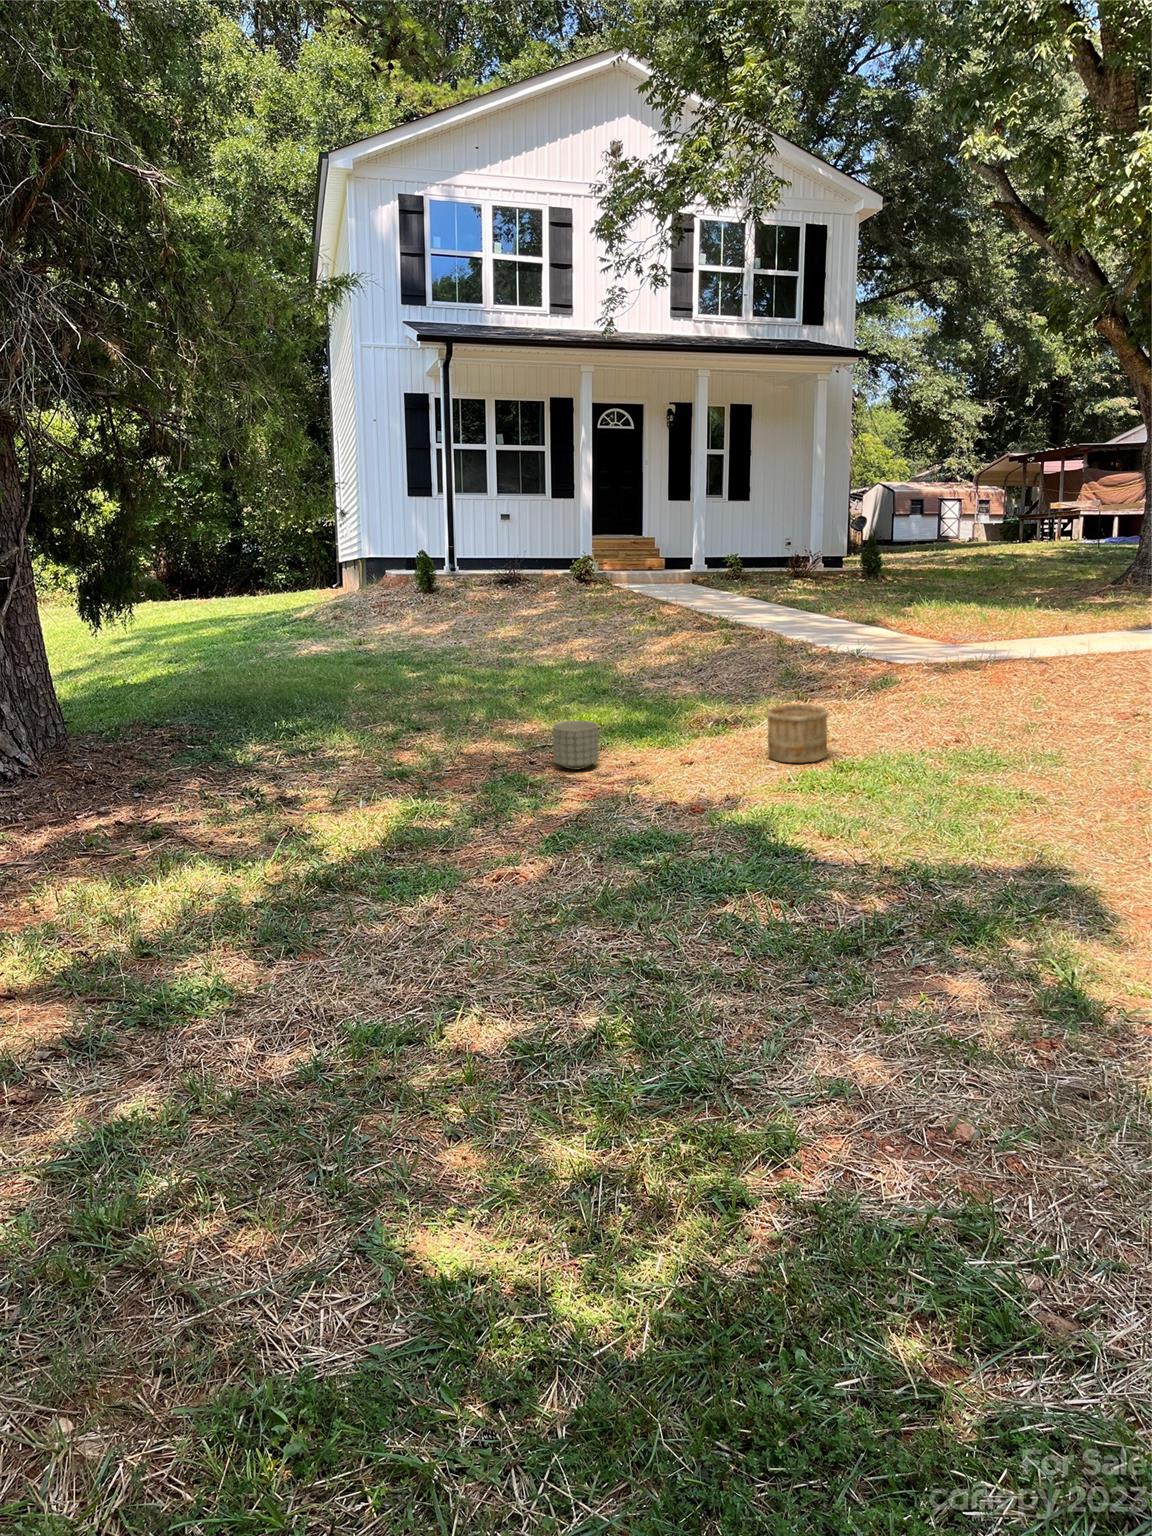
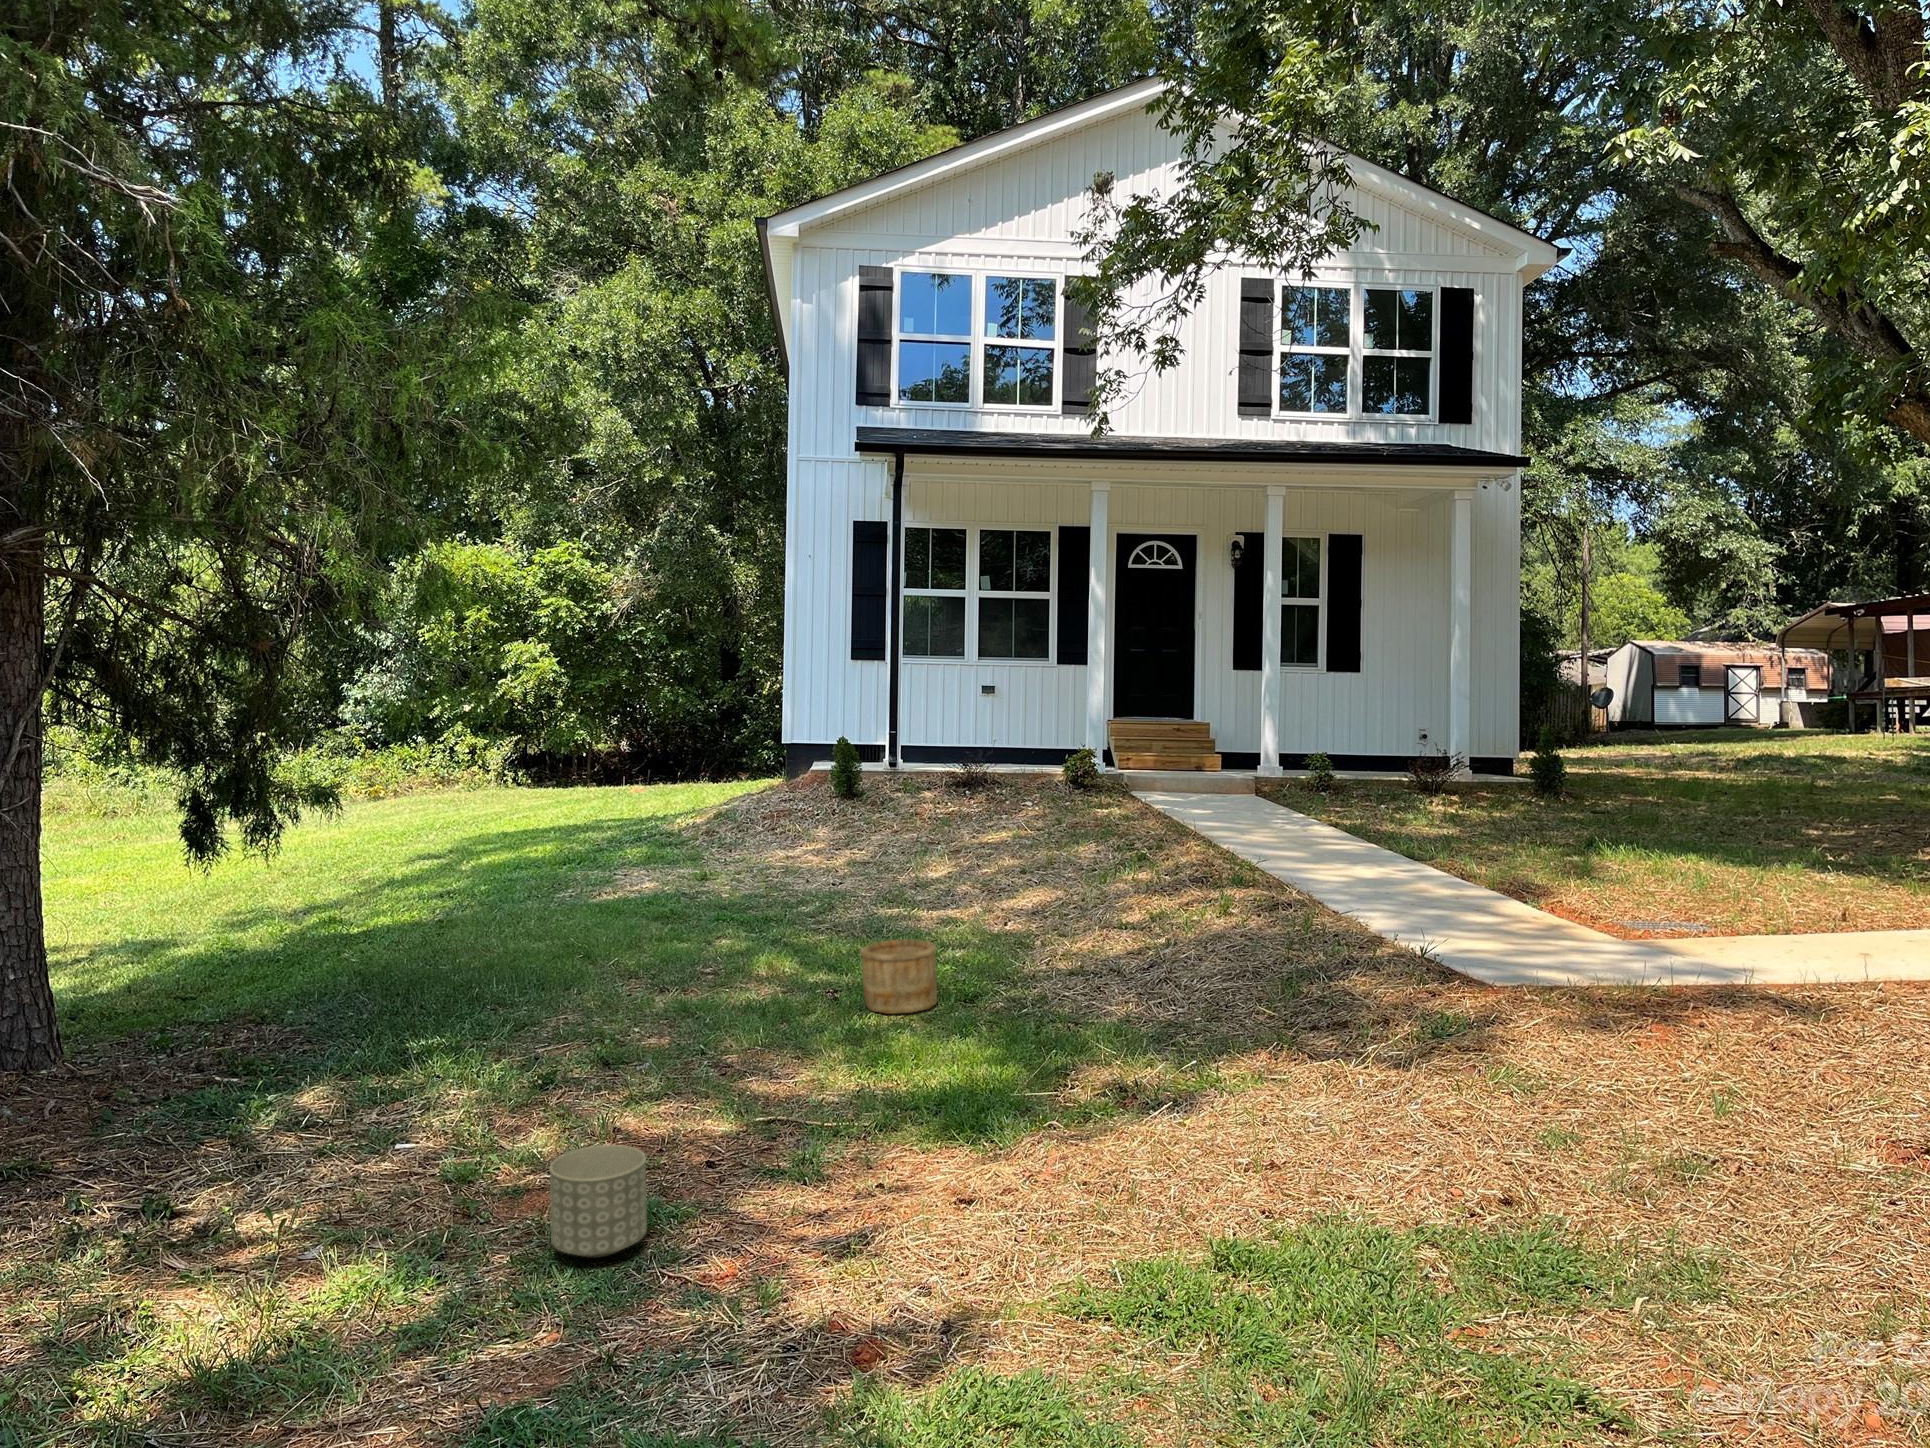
wooden bucket: present [766,705,829,763] -> present [860,939,937,1014]

